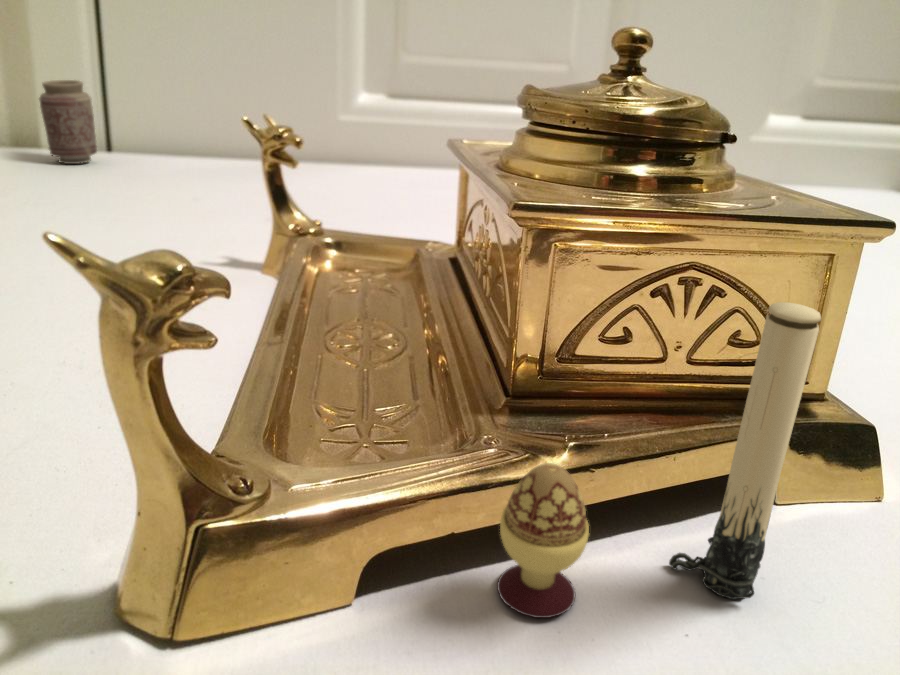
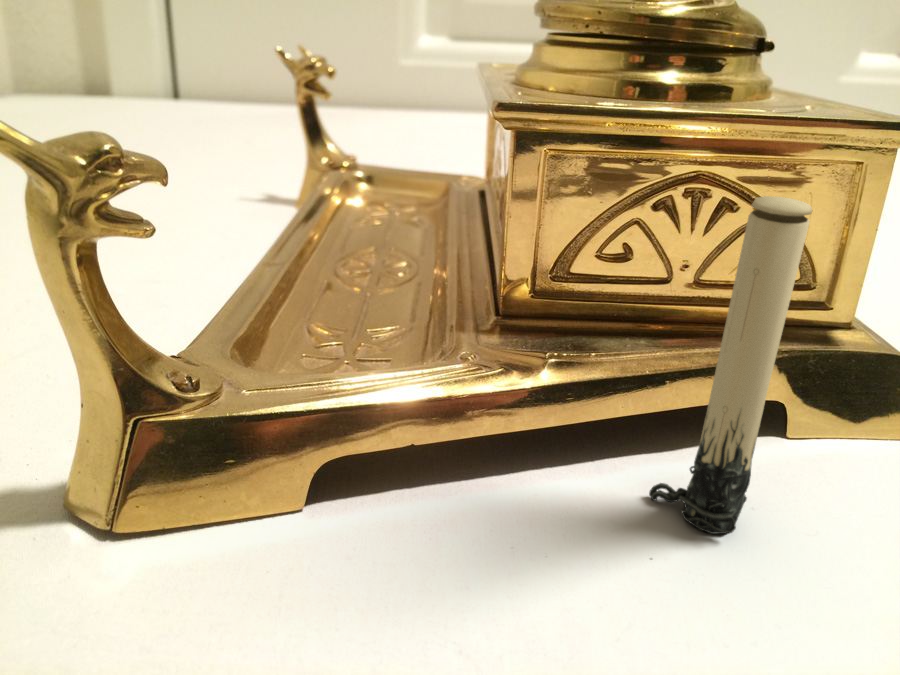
vase: present [39,80,97,164] -> none [100,22,157,106]
decorative egg: present [497,463,589,618] -> none [453,373,548,539]

